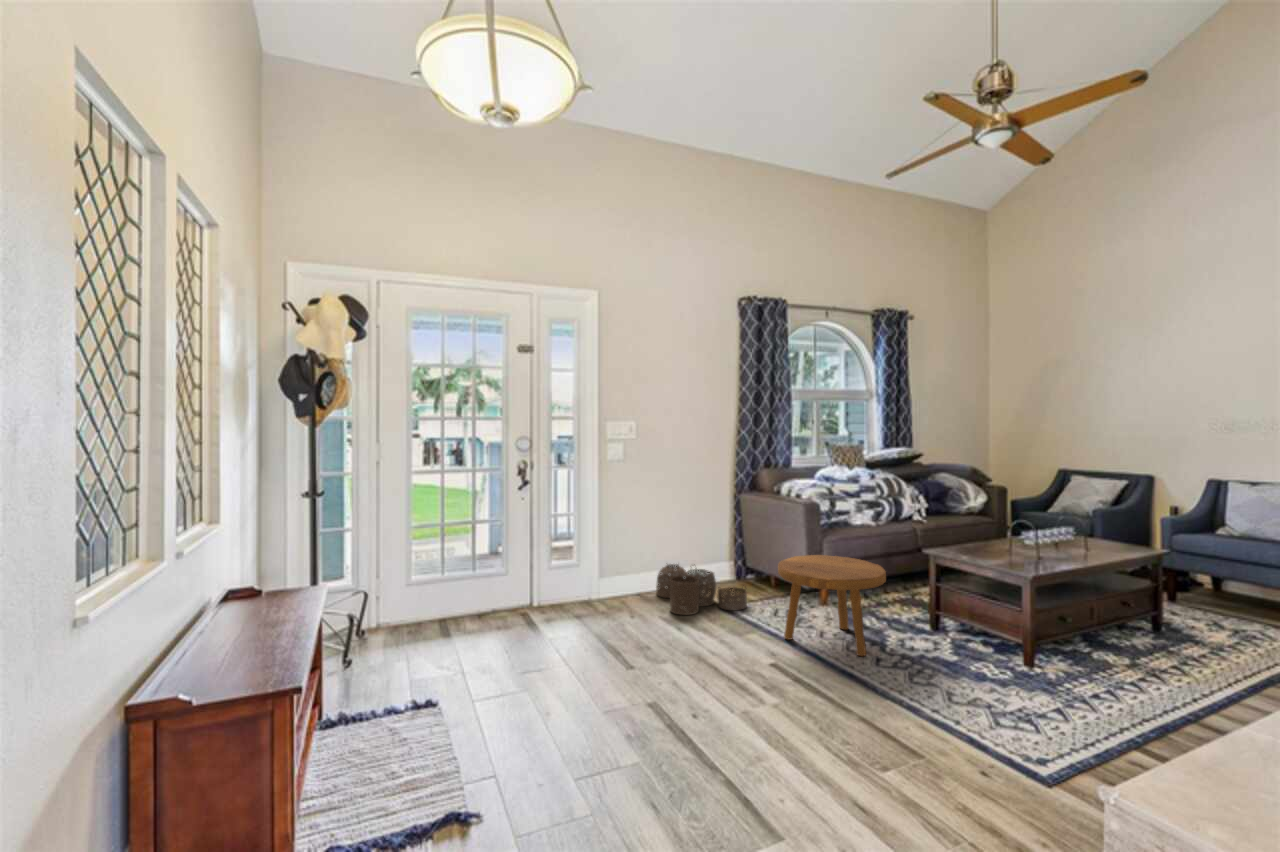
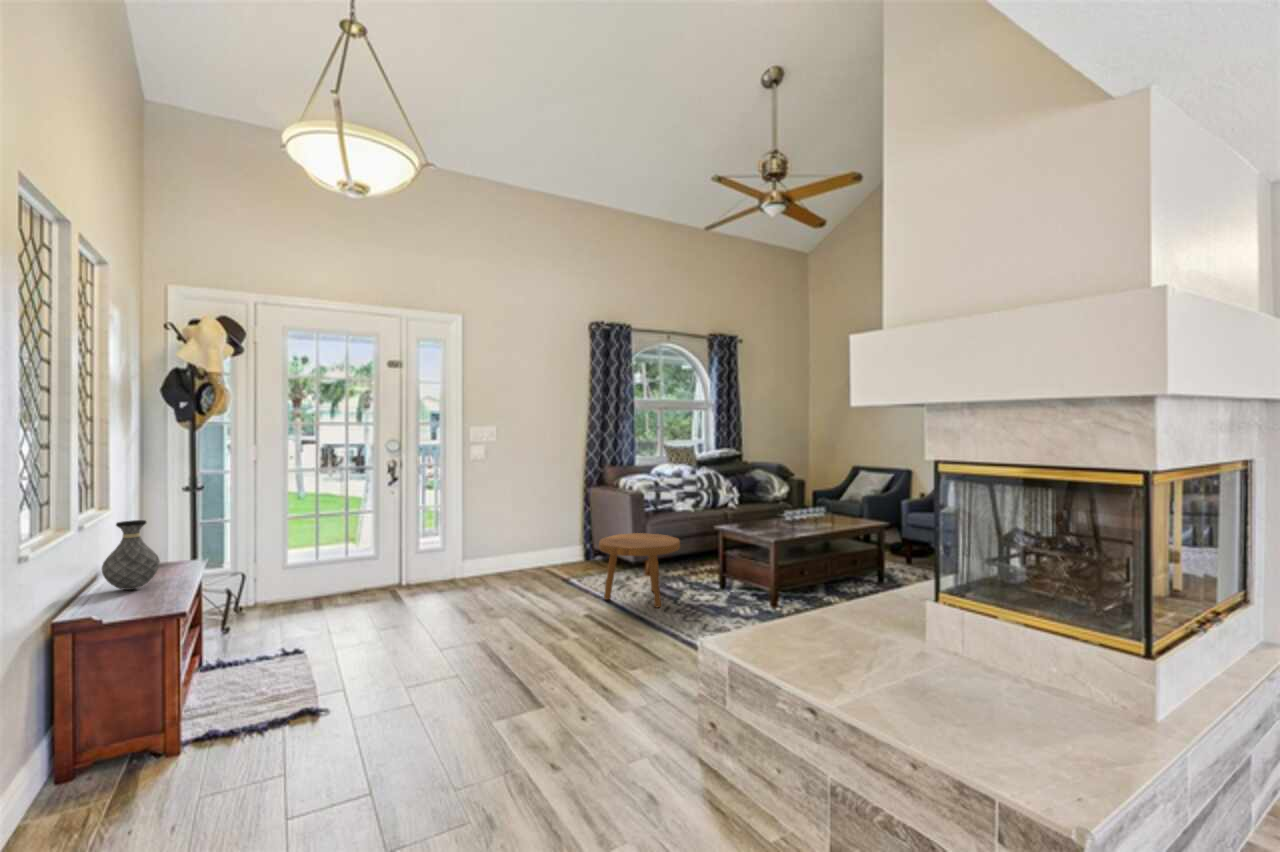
vase: none [202,545,272,636] -> present [102,520,160,590]
woven basket: present [656,564,747,615] -> none [512,546,585,587]

